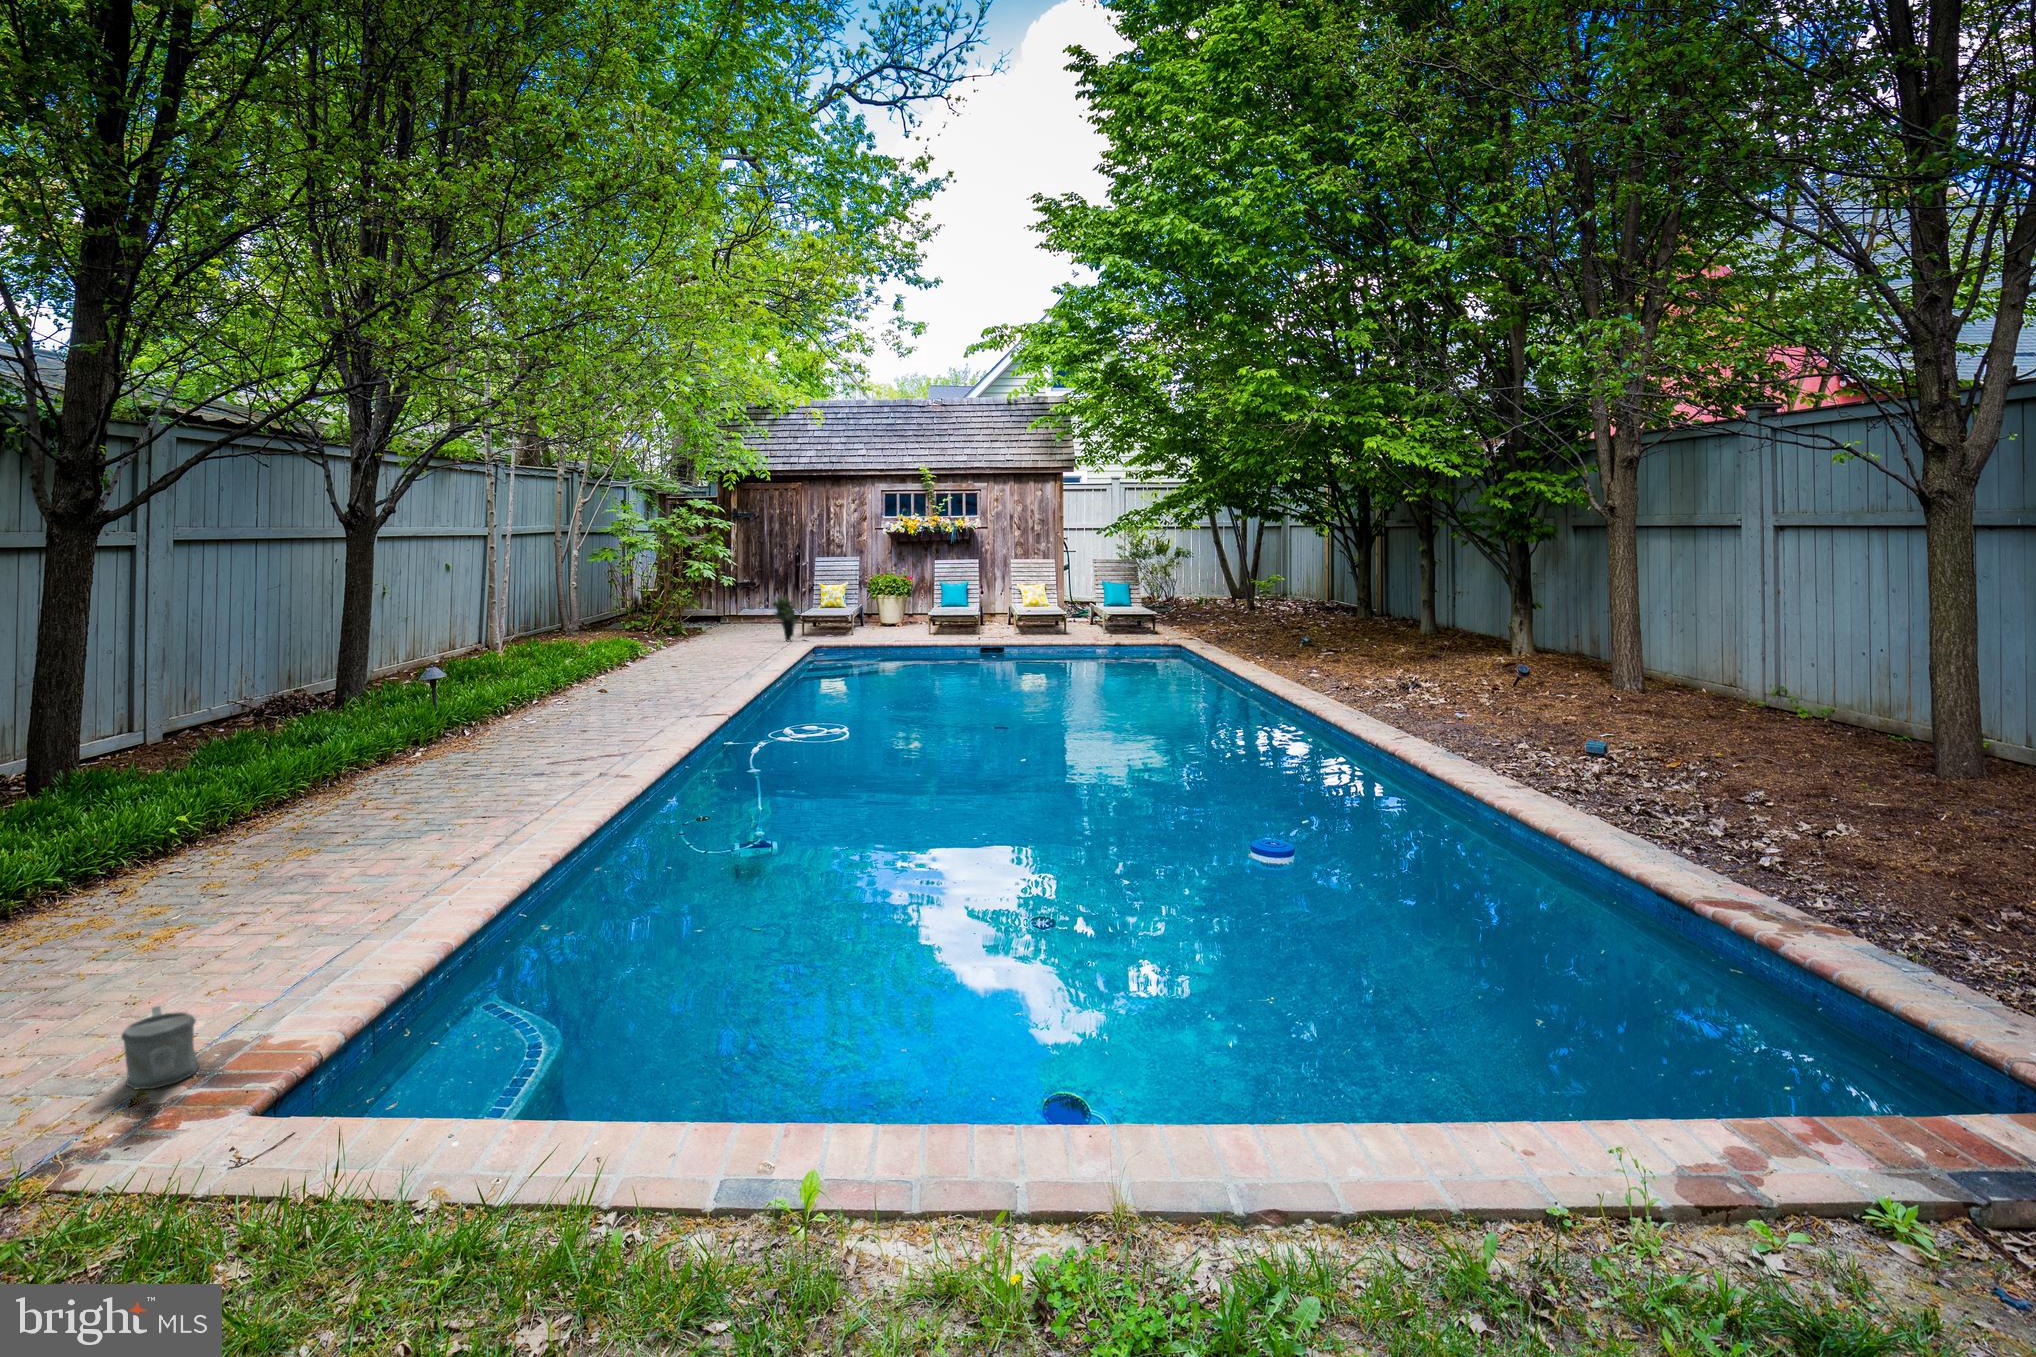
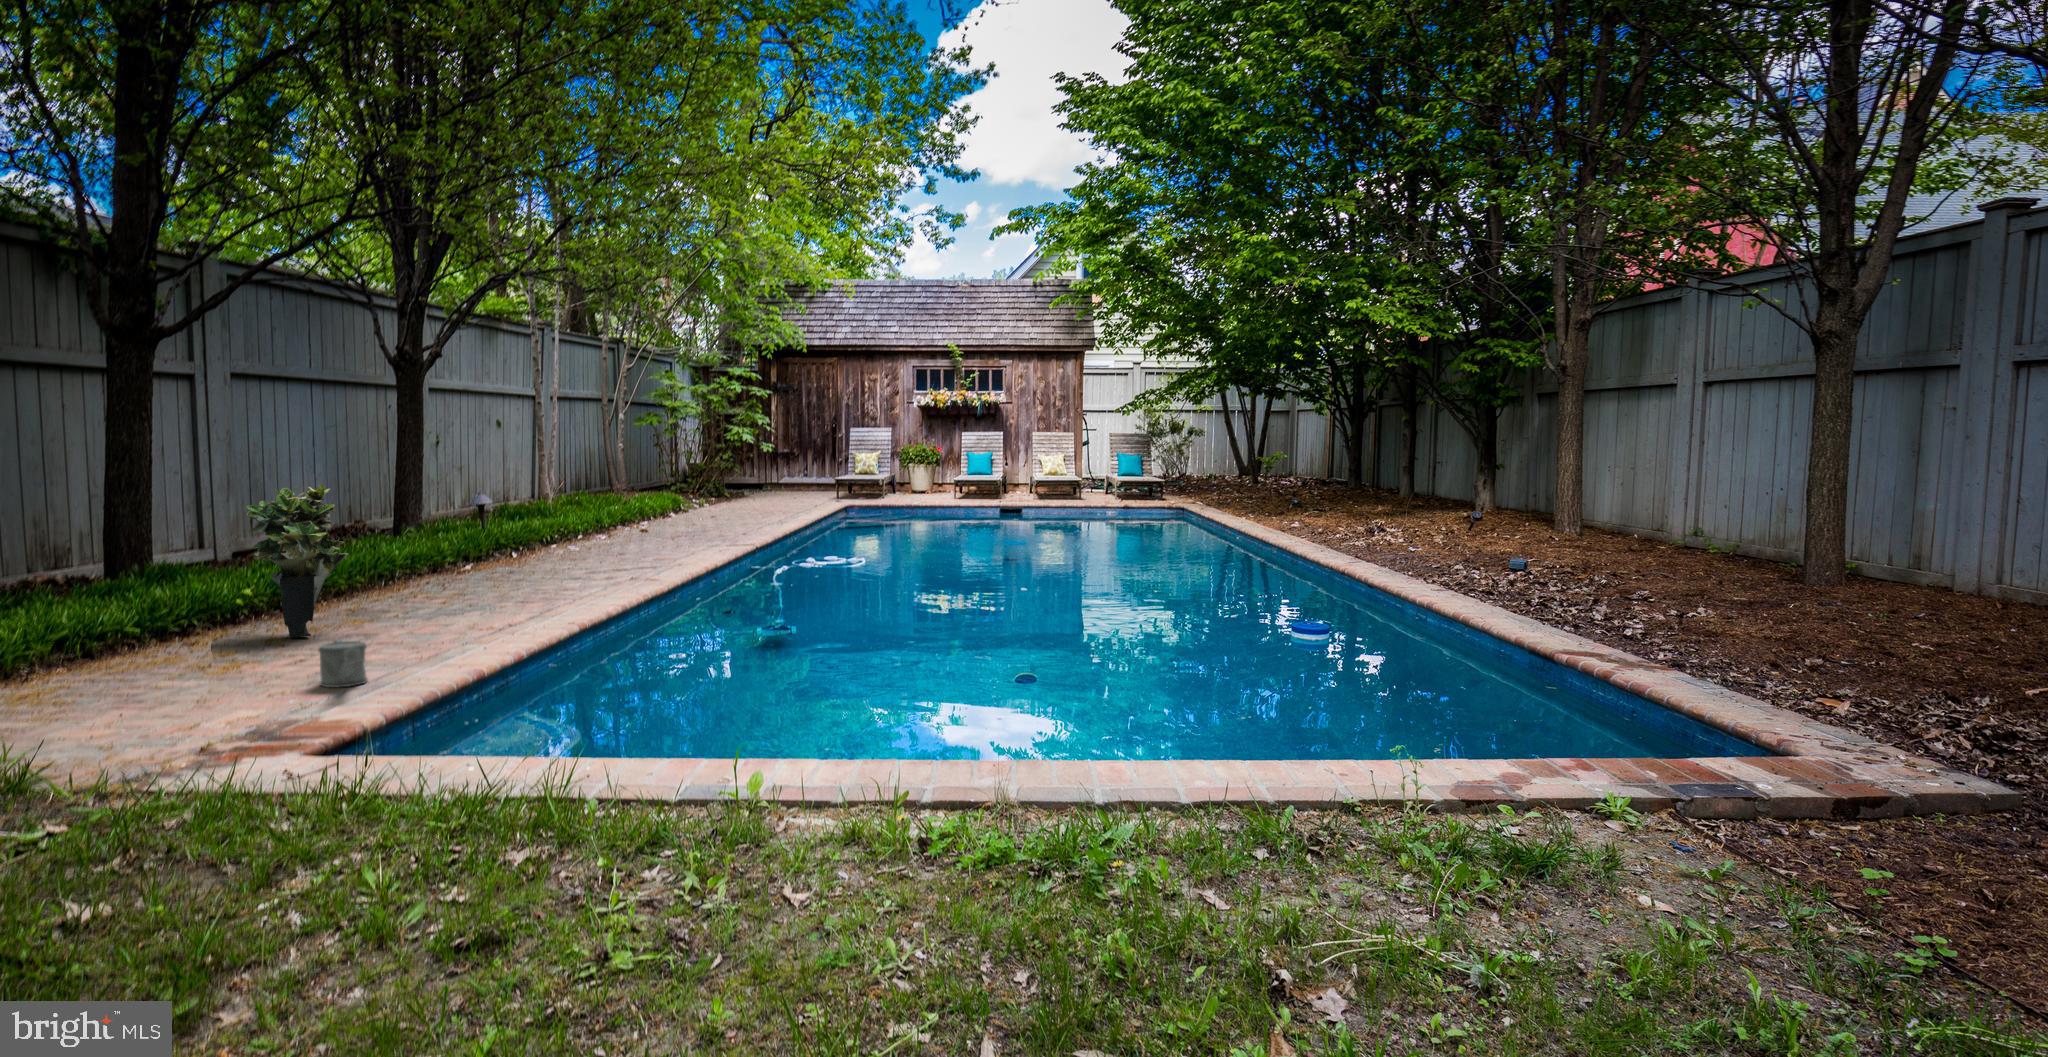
potted plant: present [773,597,798,641] -> present [247,484,348,638]

